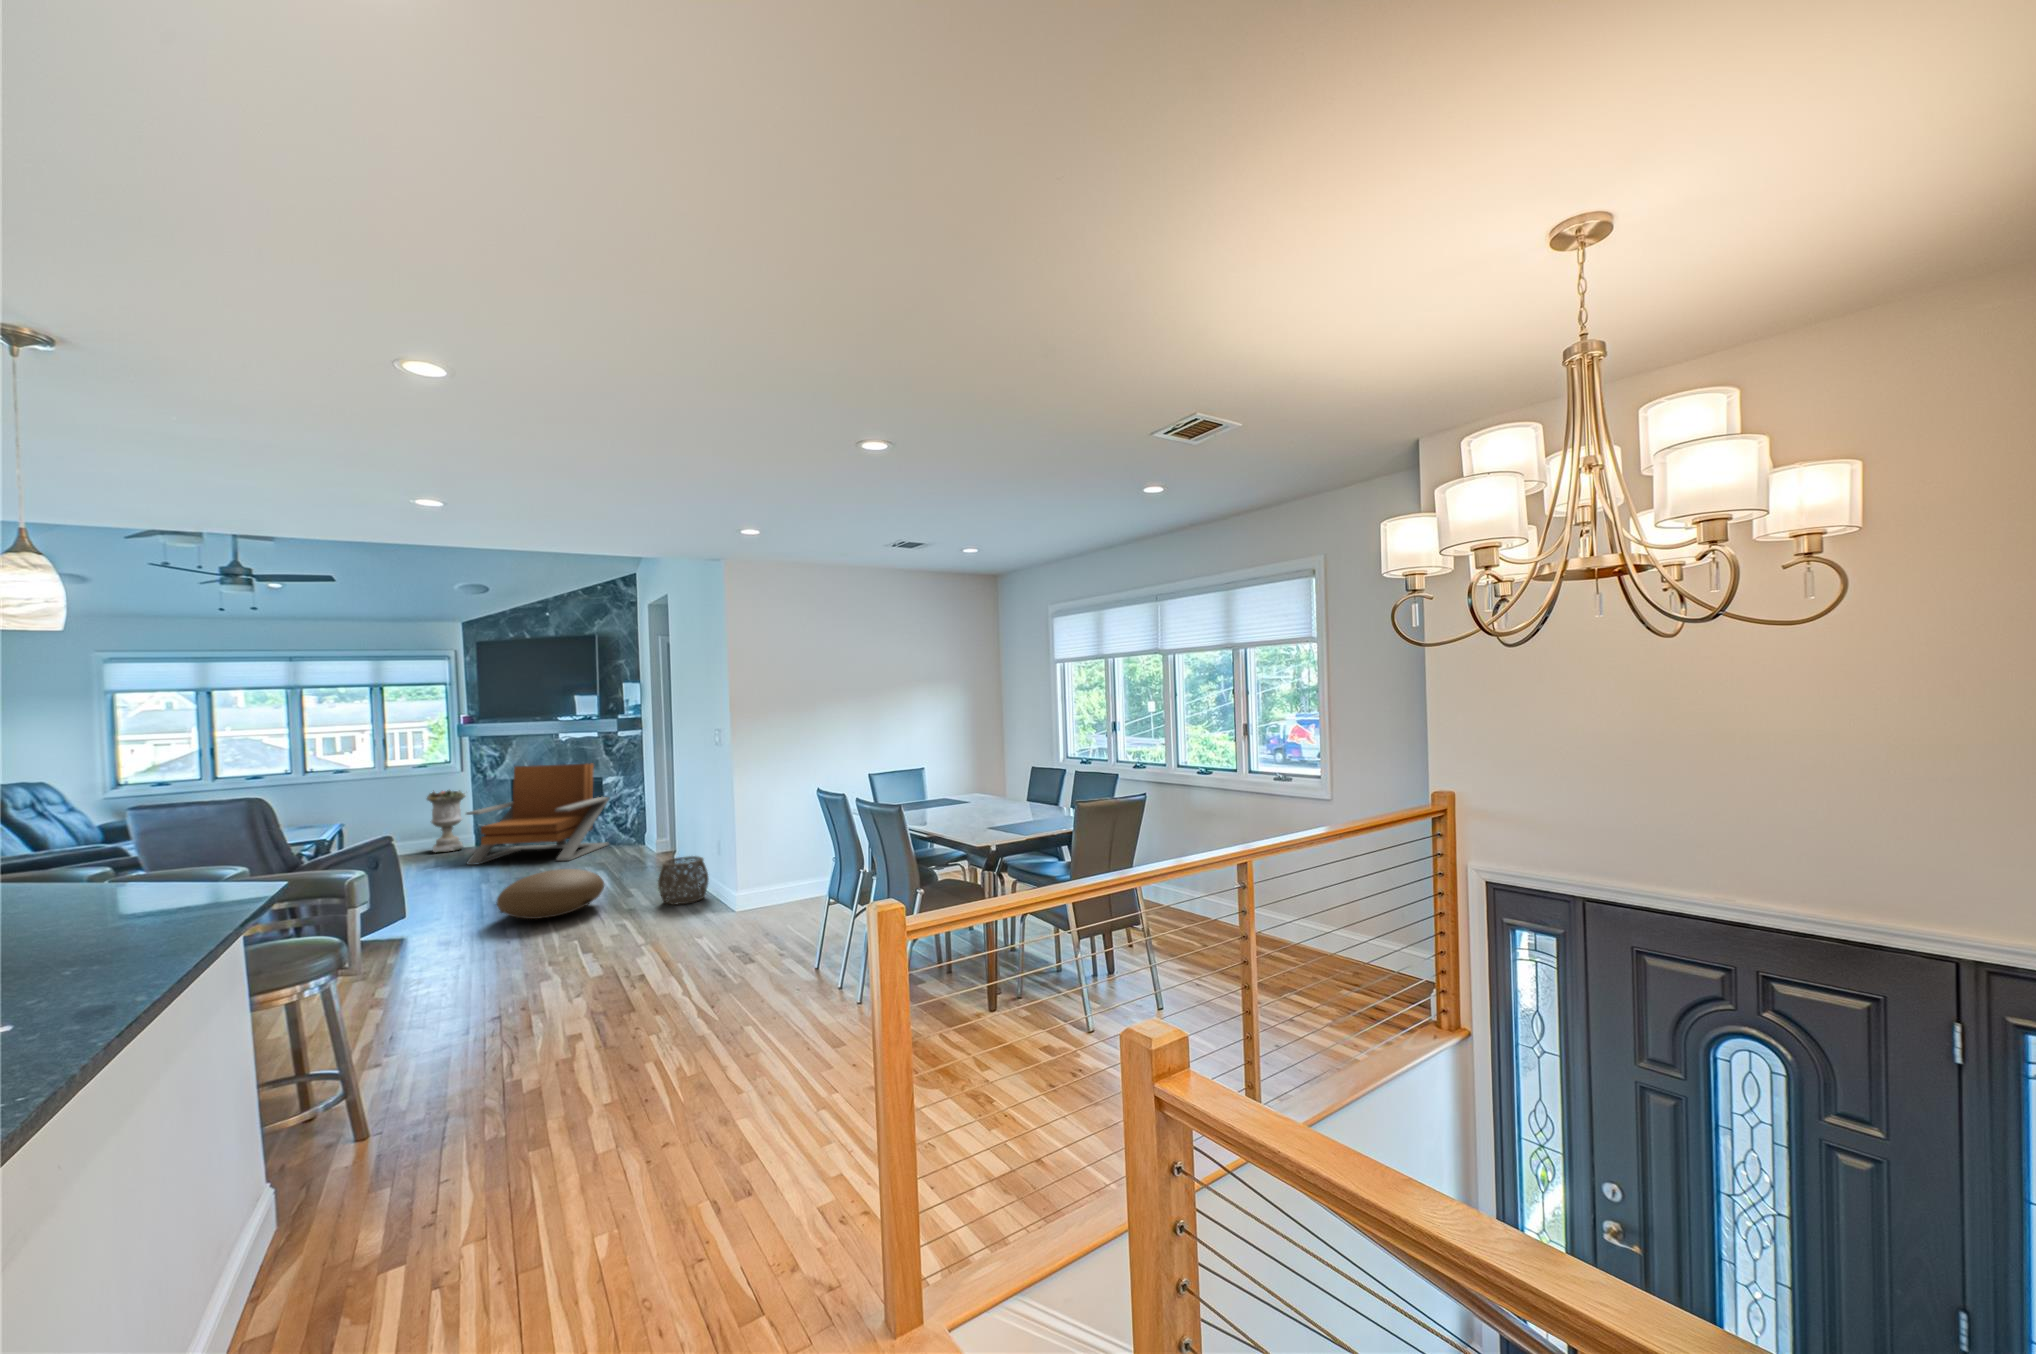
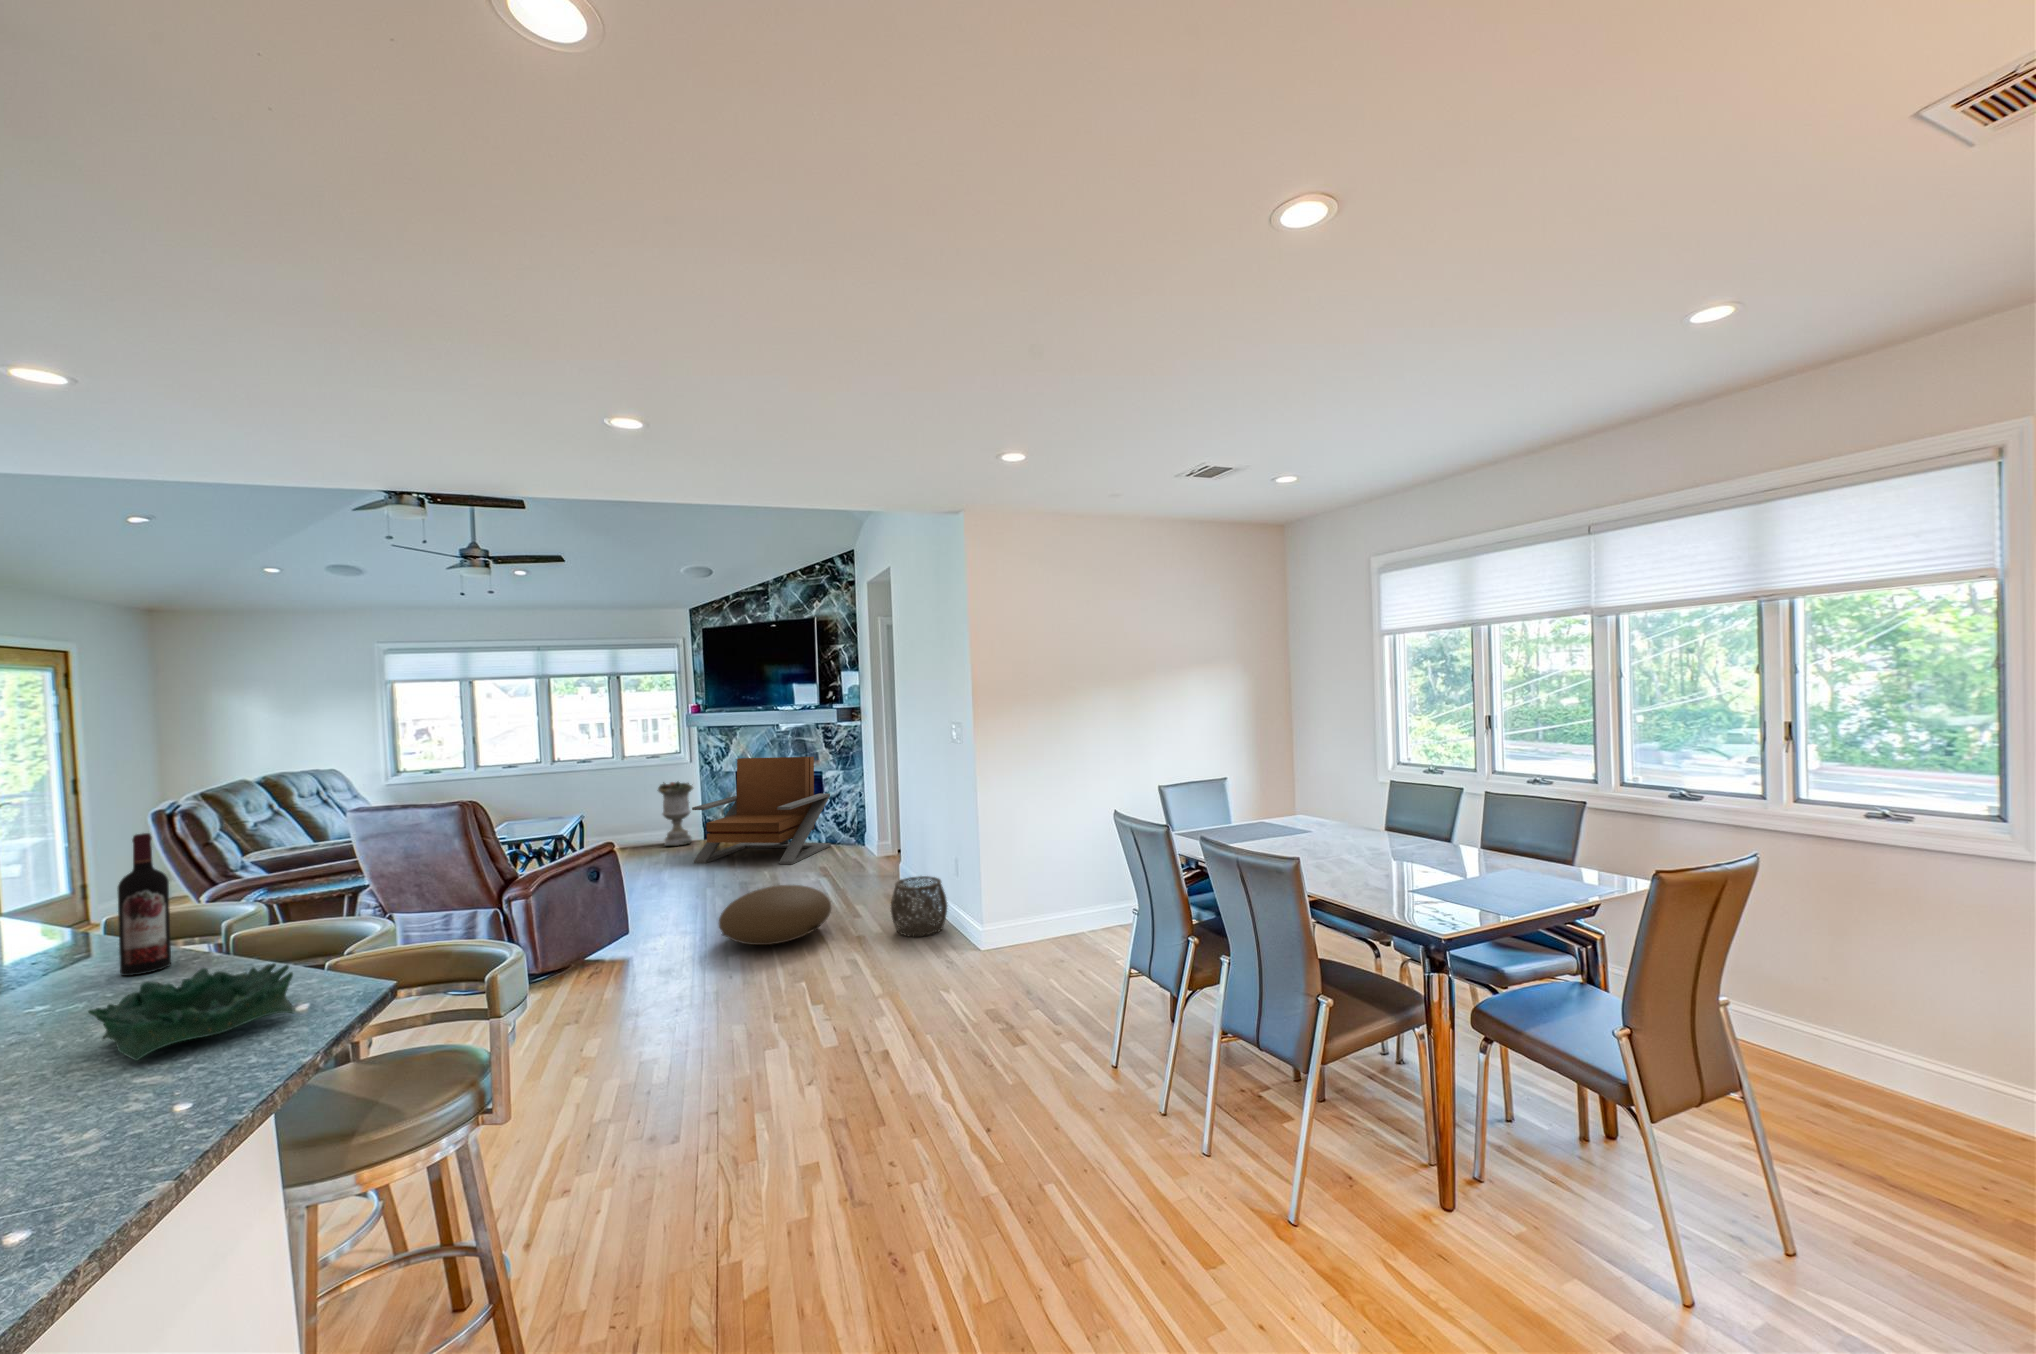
wine bottle: none [39,801,78,899] -> present [118,833,171,976]
decorative bowl: none [82,873,221,918] -> present [88,964,294,1061]

